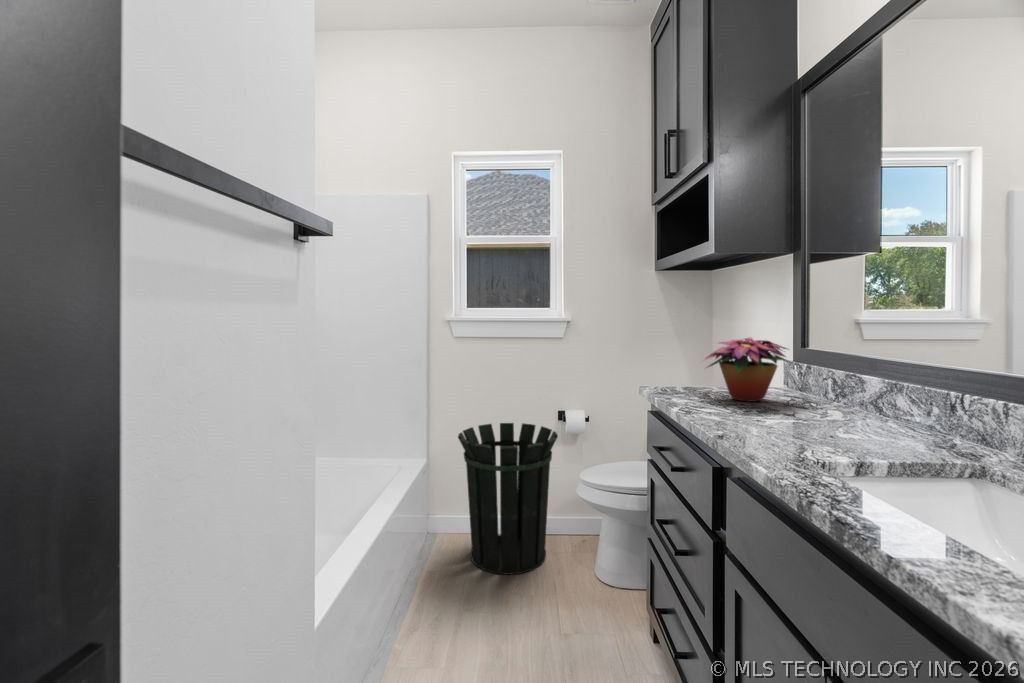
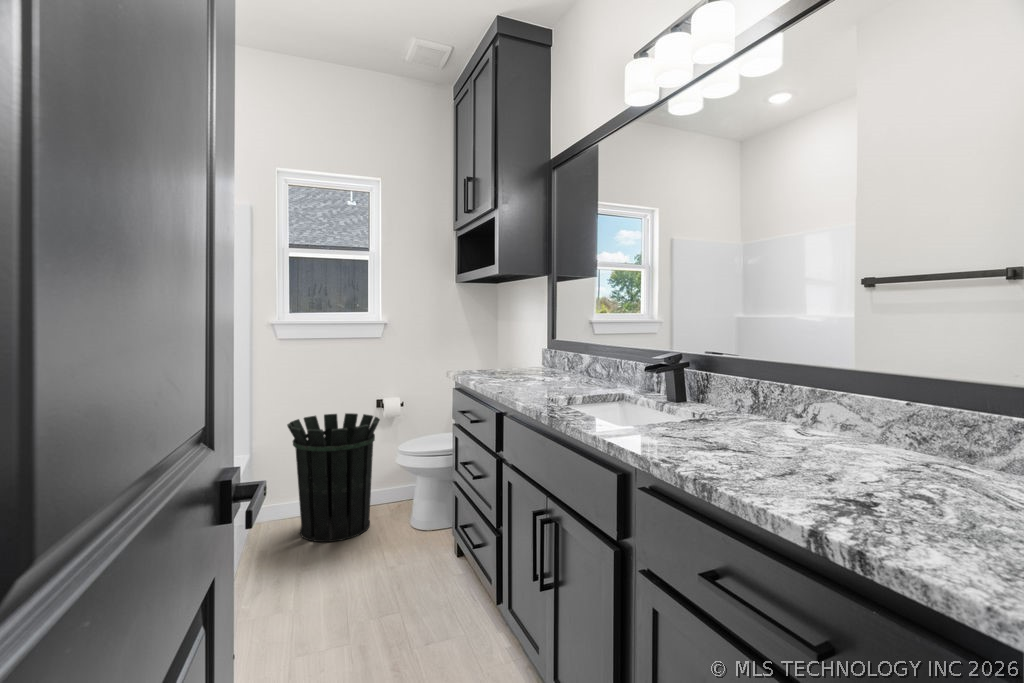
flower arrangement: present [704,337,790,401] -> none [486,332,551,376]

